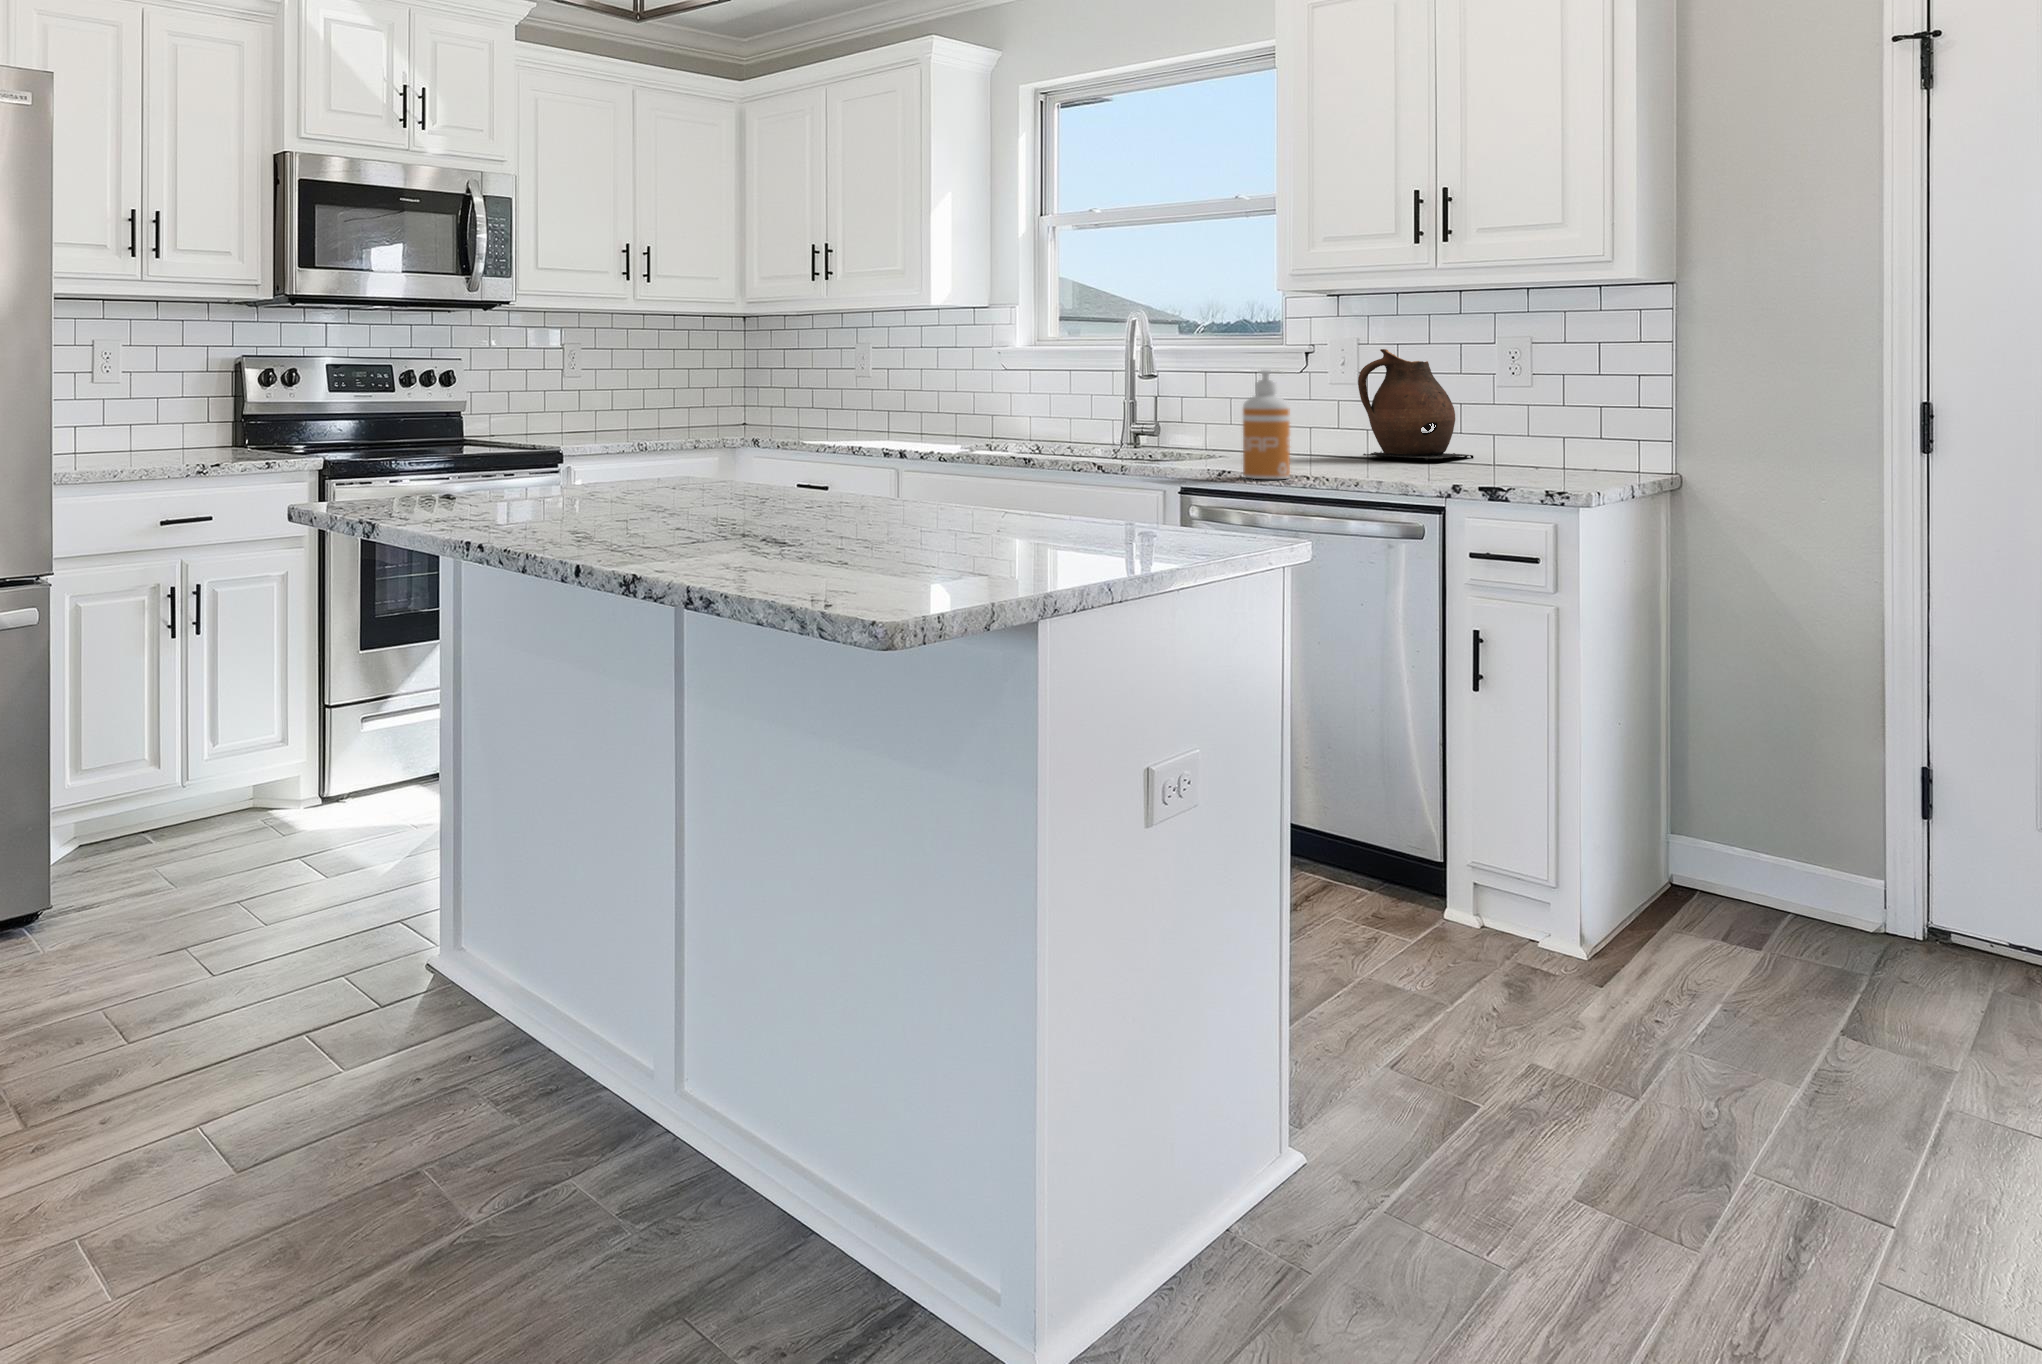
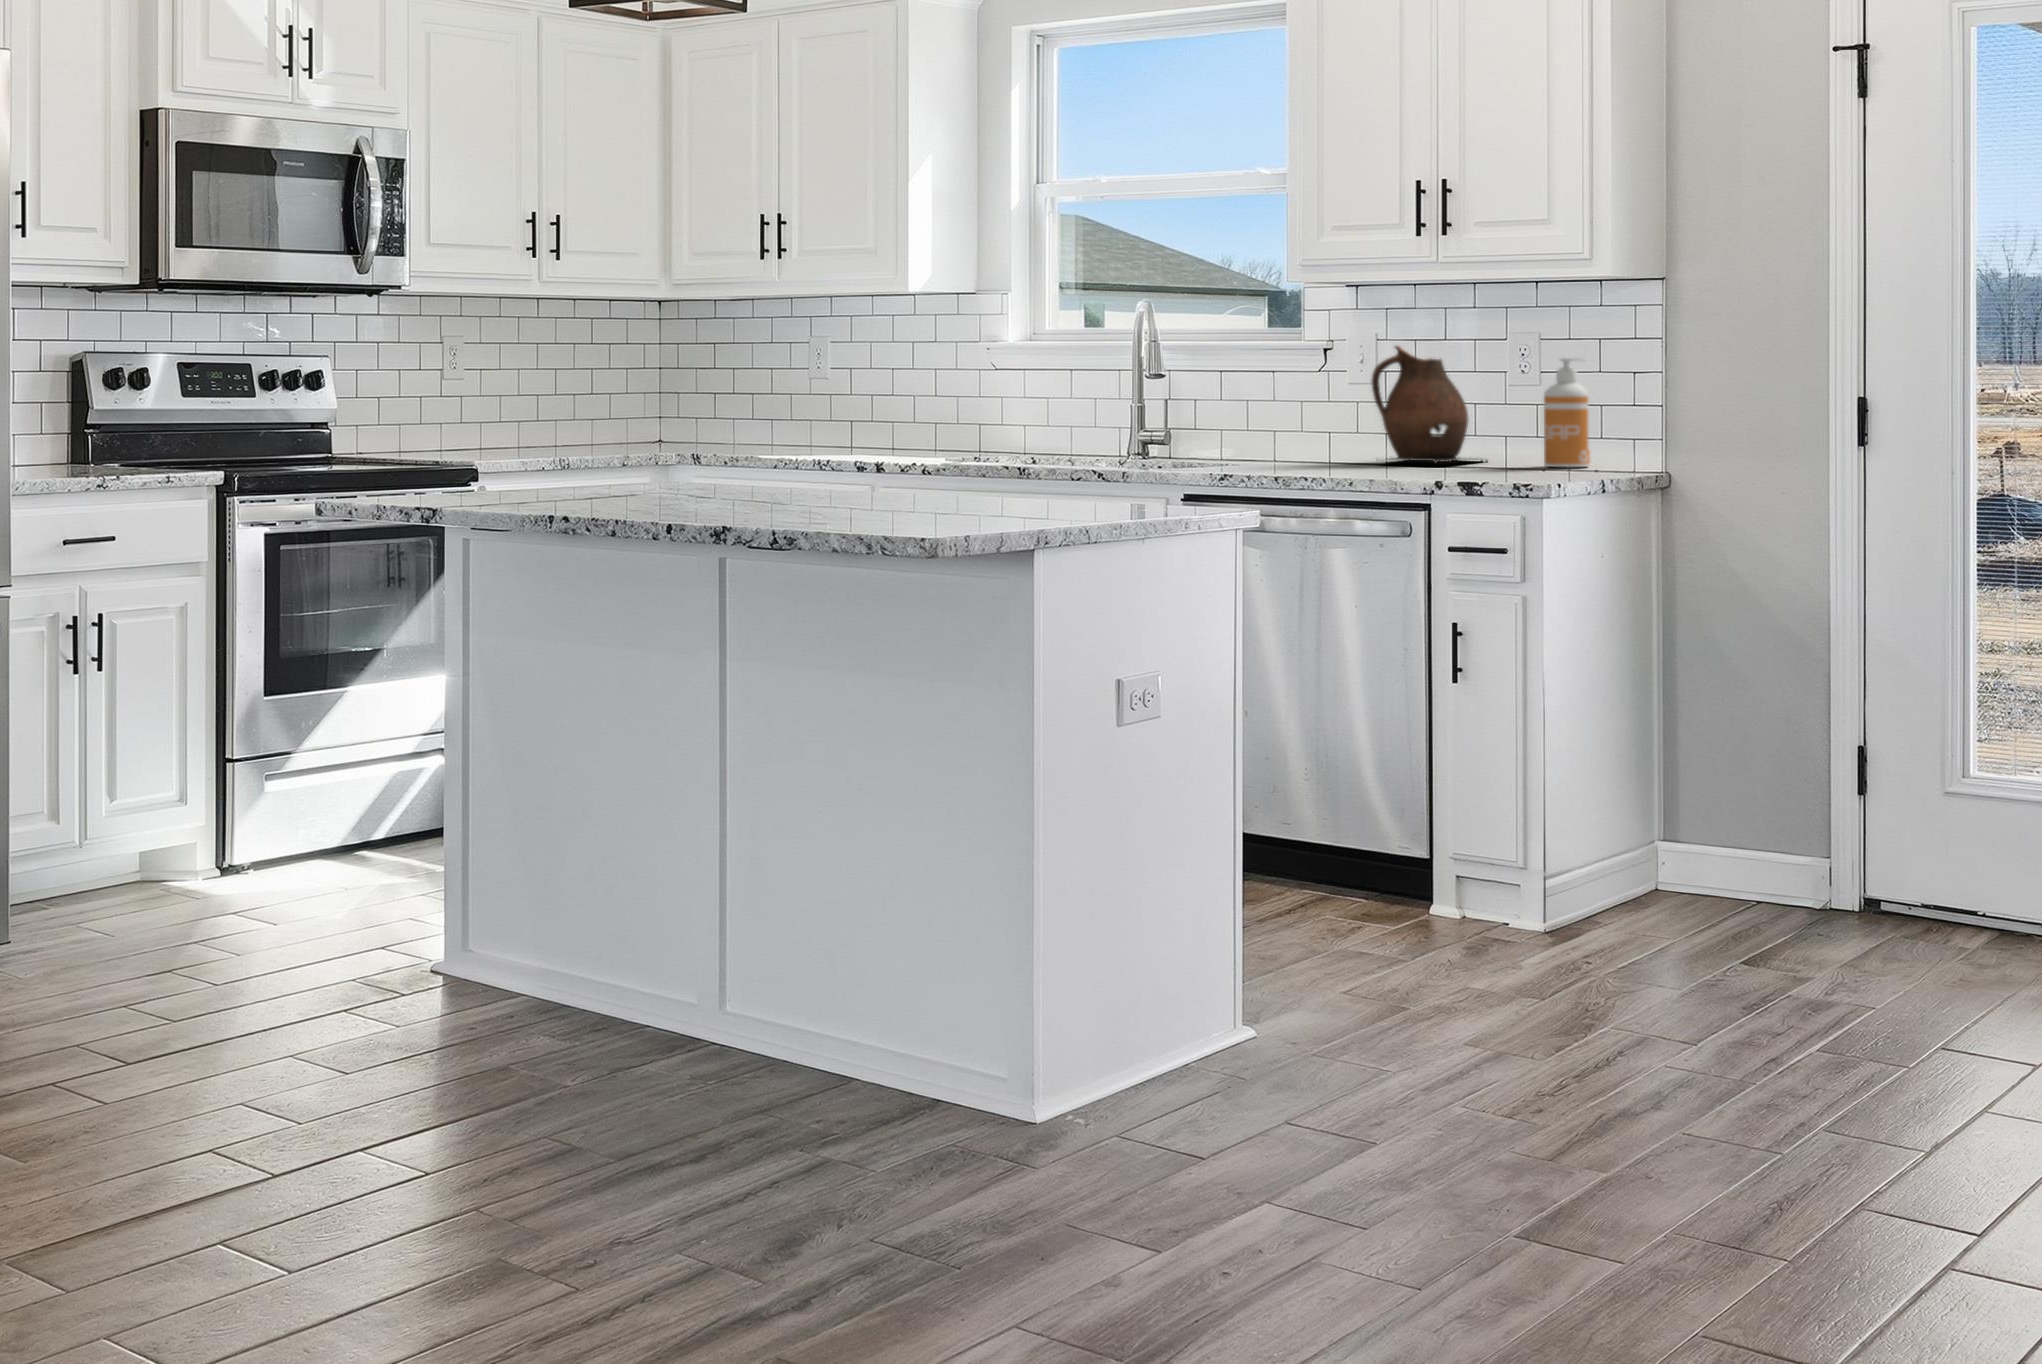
soap dispenser: present [1243,370,1290,479] -> present [1544,358,1590,467]

